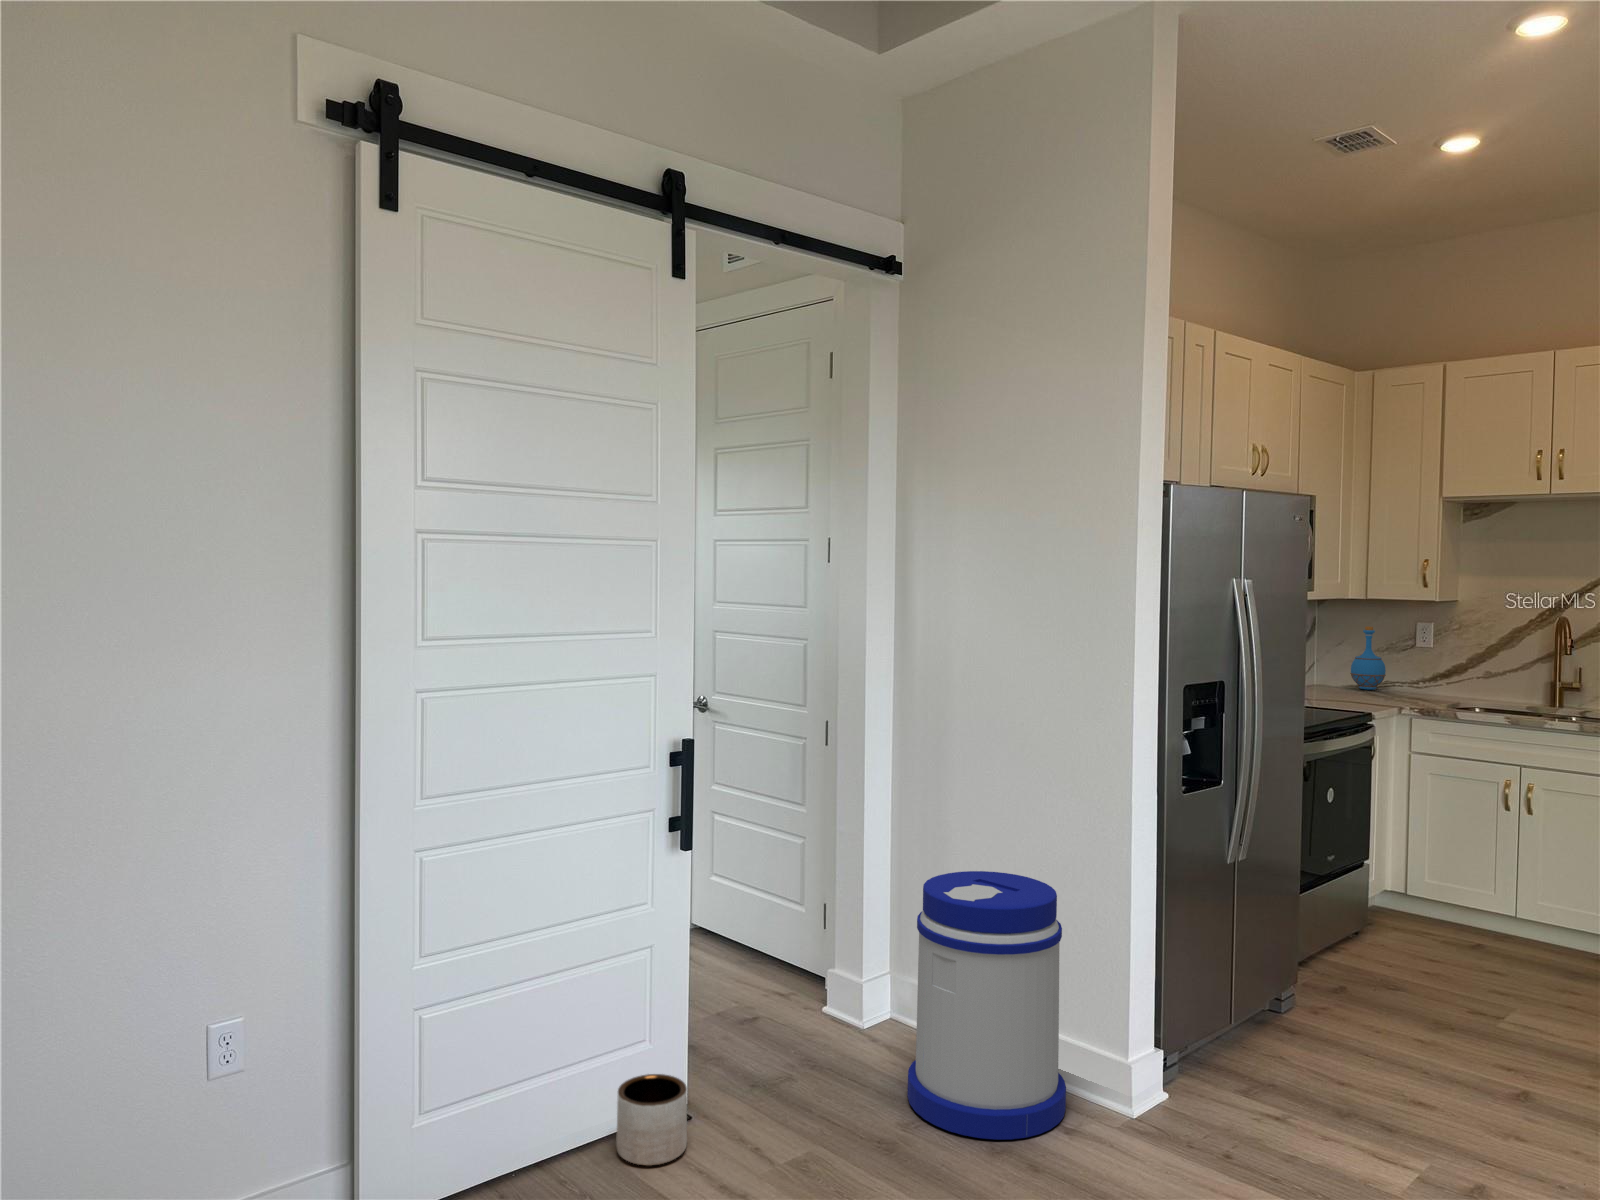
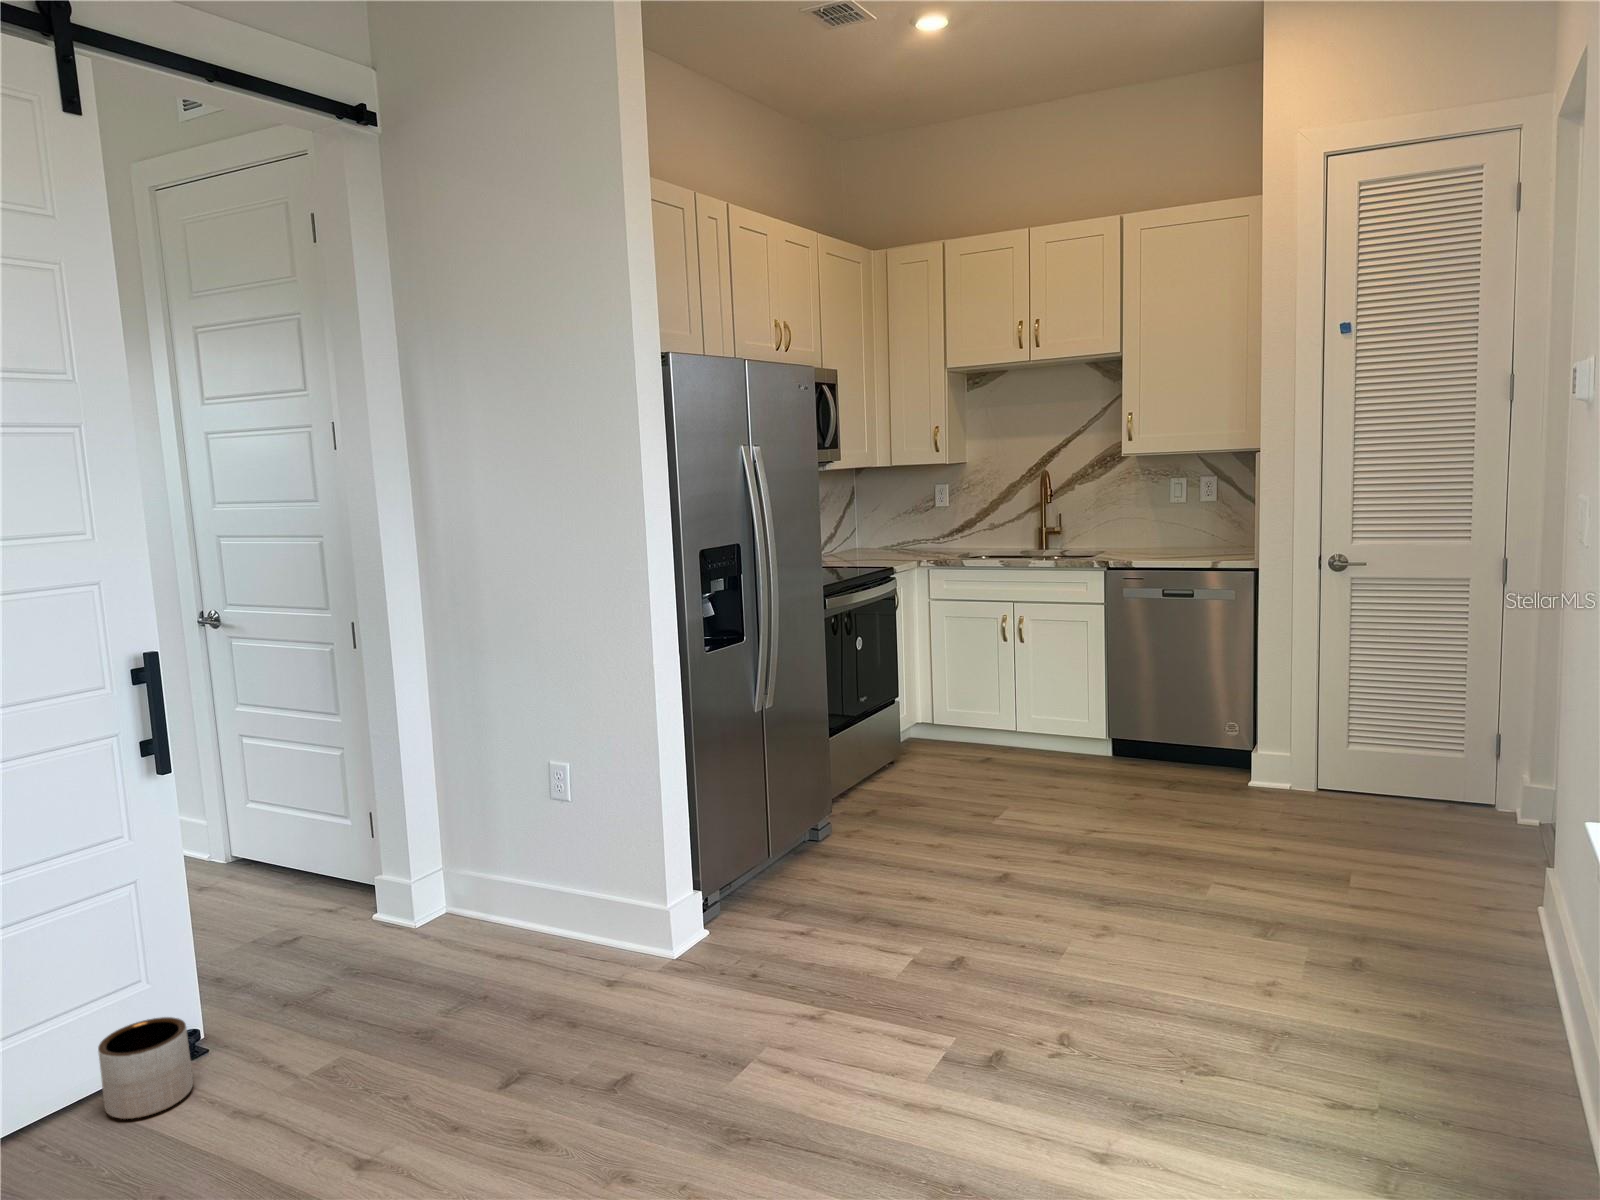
bottle: present [1350,627,1386,690] -> none [884,490,913,548]
trash can: present [908,871,1066,1140] -> none [444,751,610,1011]

